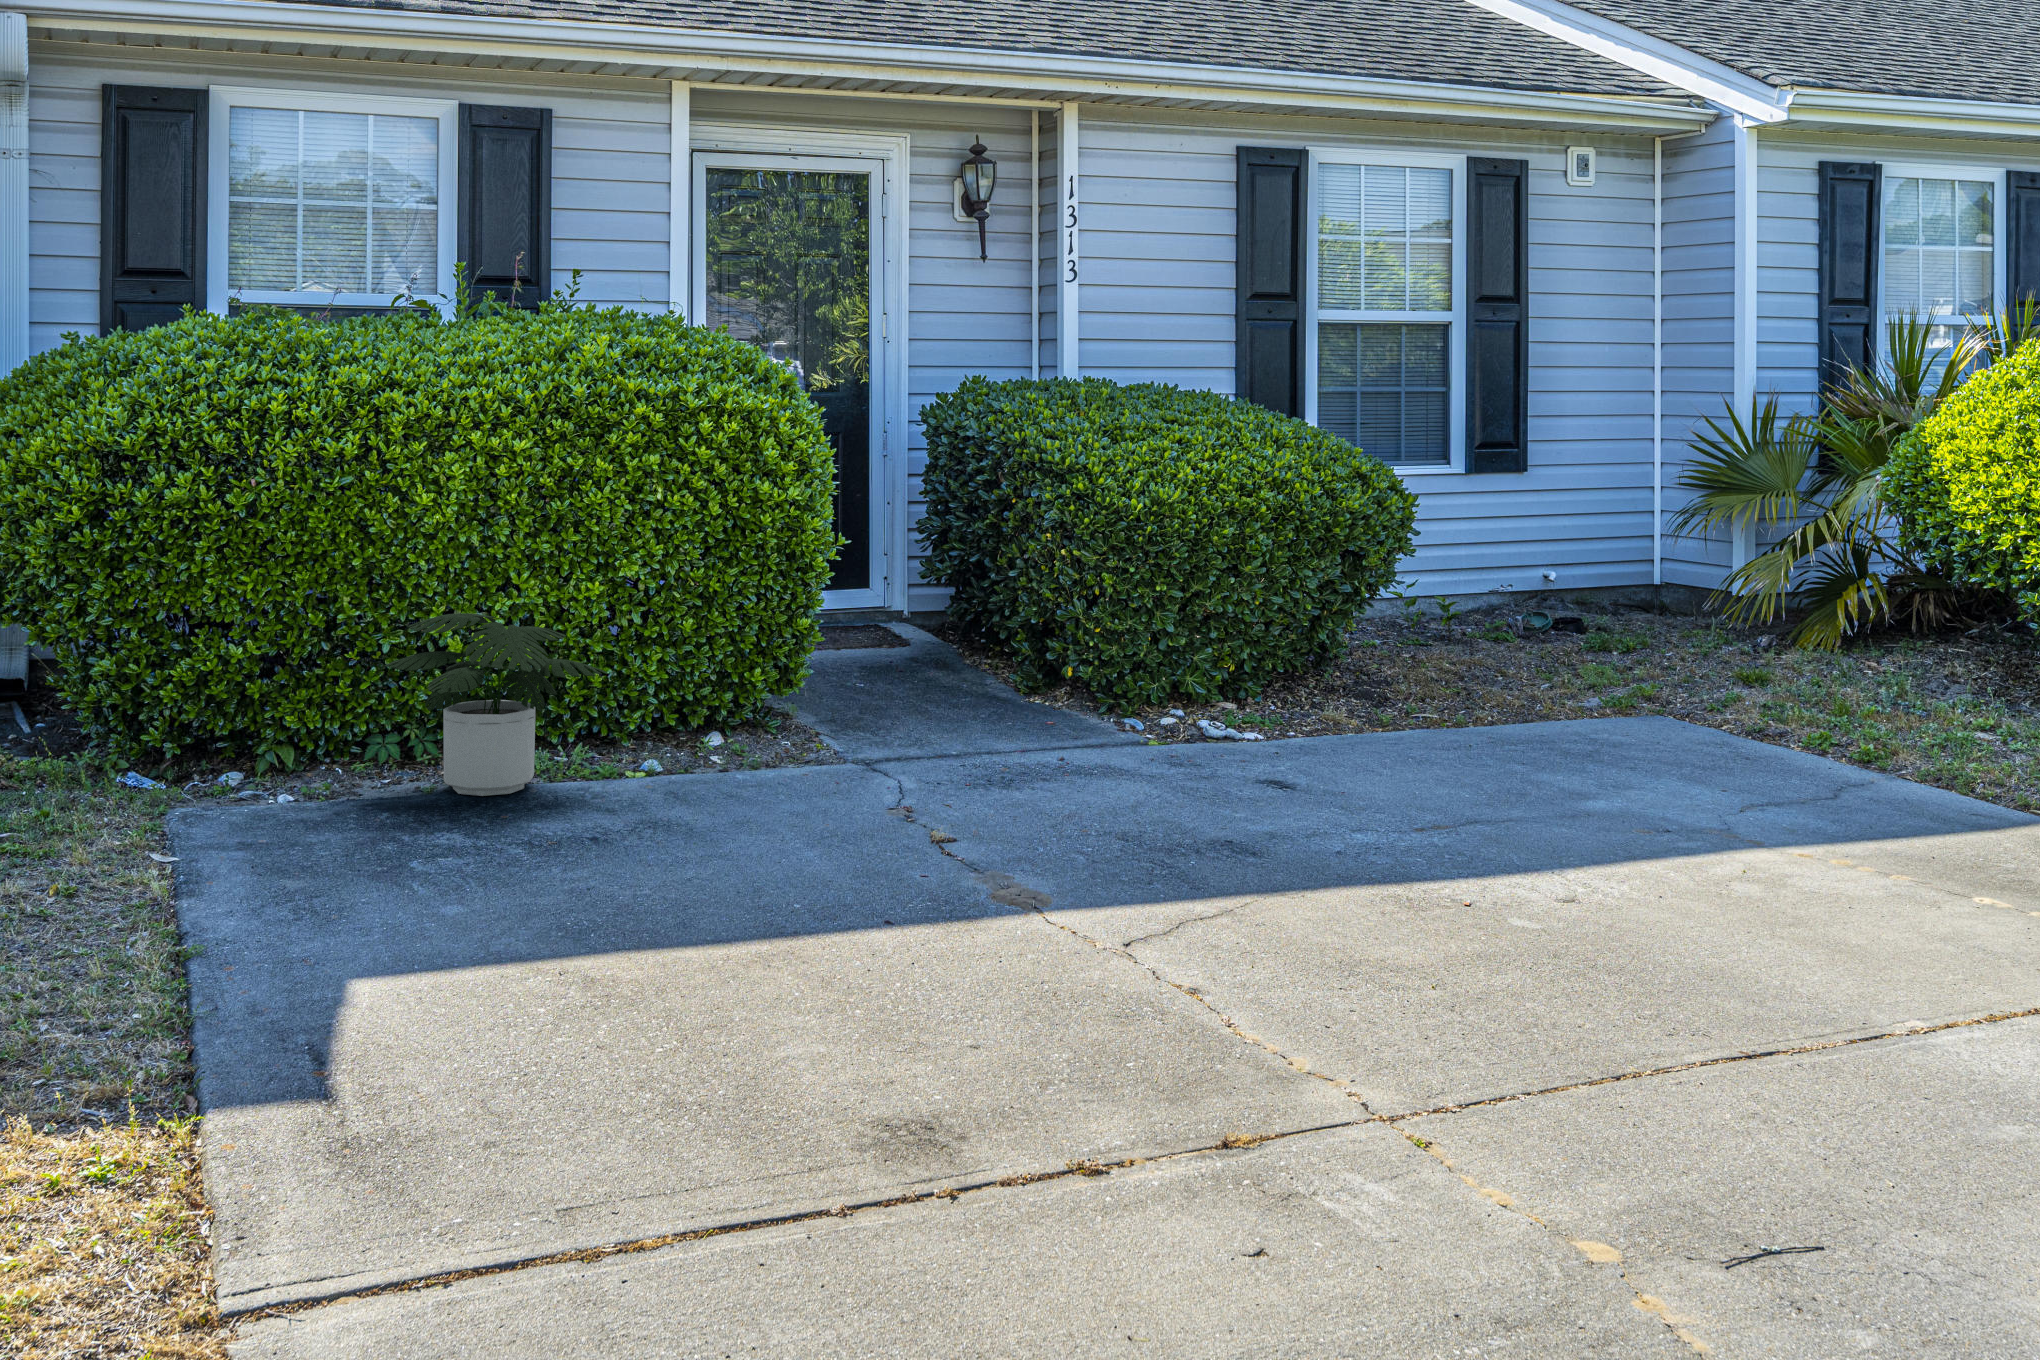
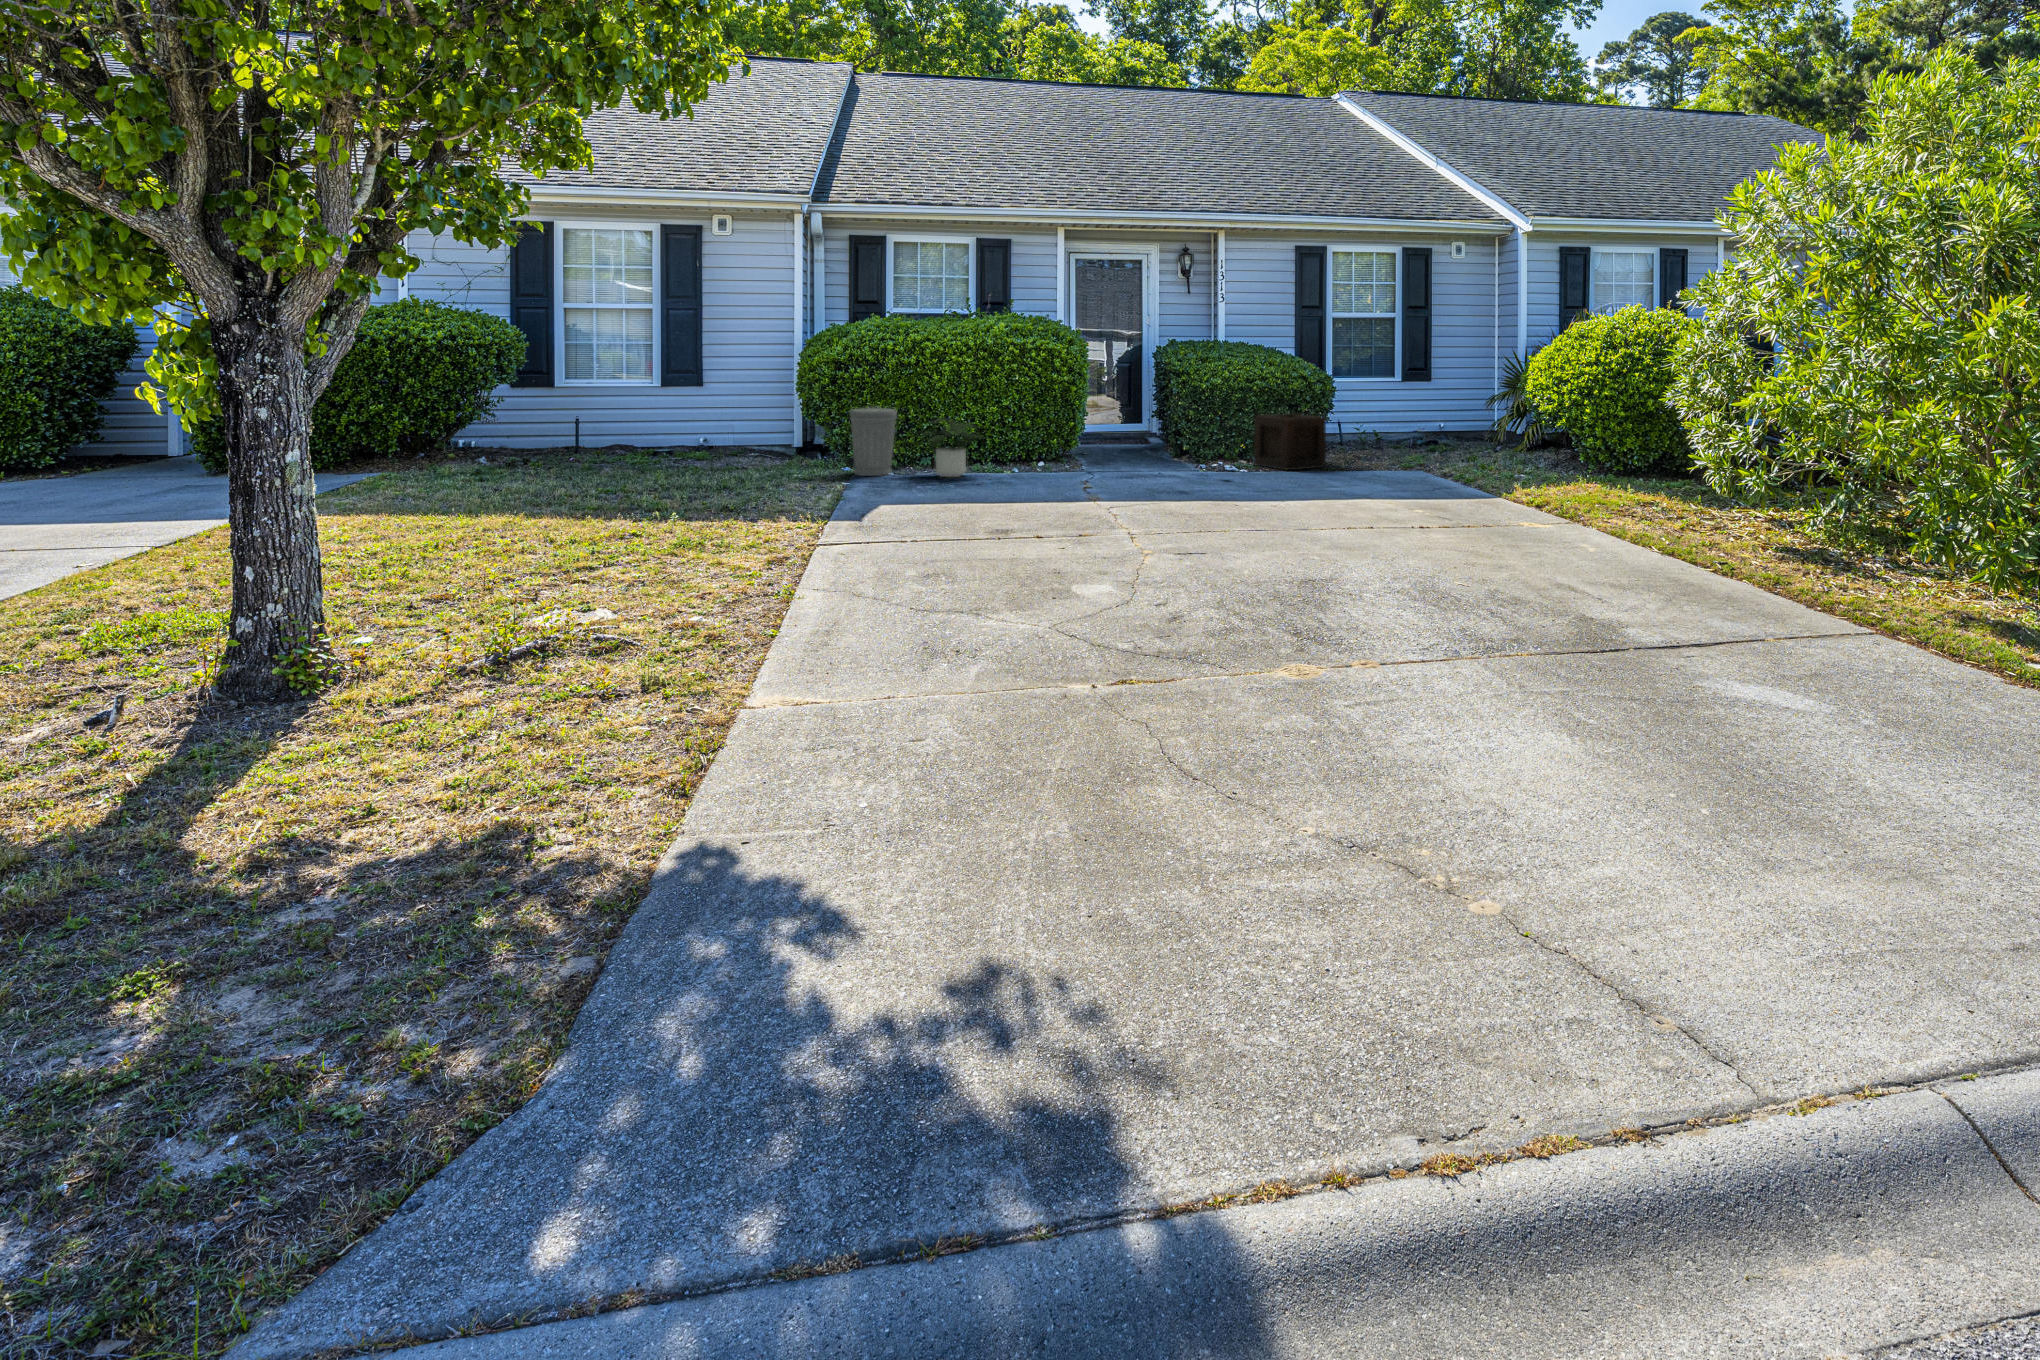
wooden crate: none [1256,562,1443,720] -> present [1254,414,1326,470]
trash can: none [166,583,314,803] -> present [850,407,897,476]

